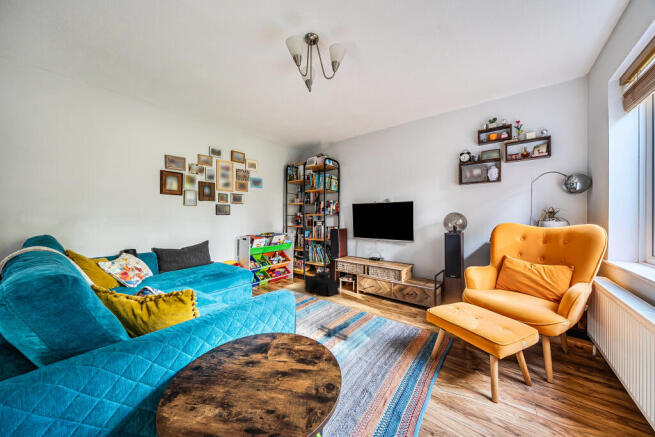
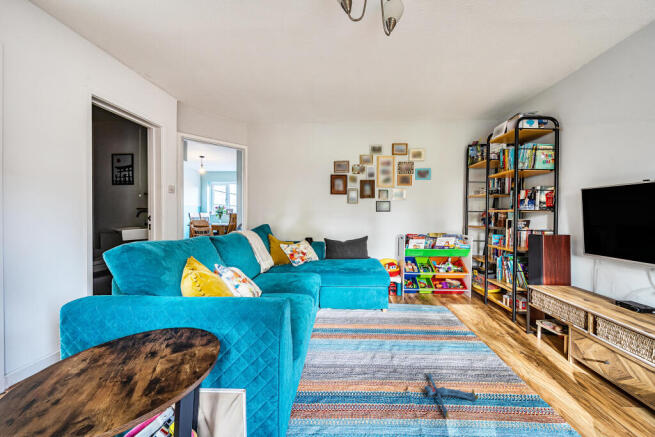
storage bin: present [305,271,339,296] -> none [471,298,528,344]

